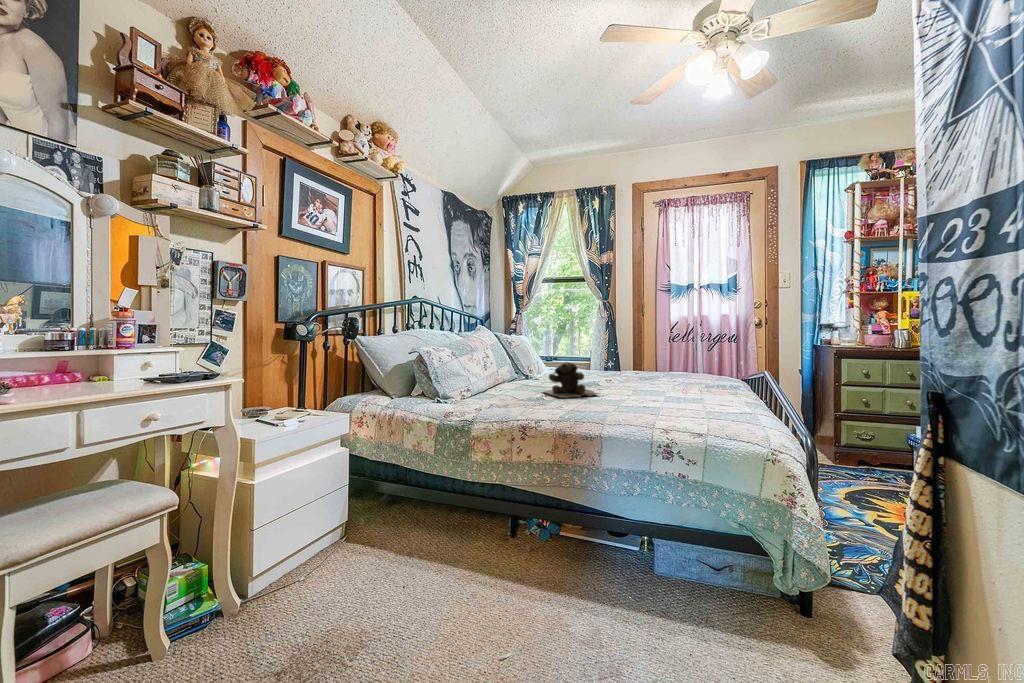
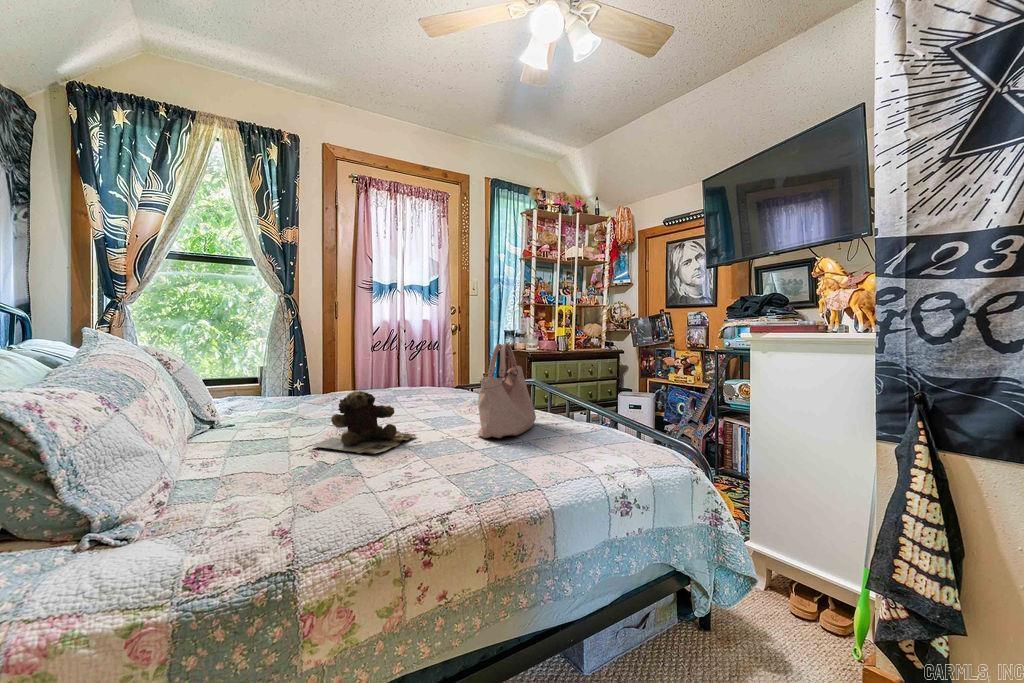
handbag: none [633,333,702,404] -> present [478,343,536,438]

